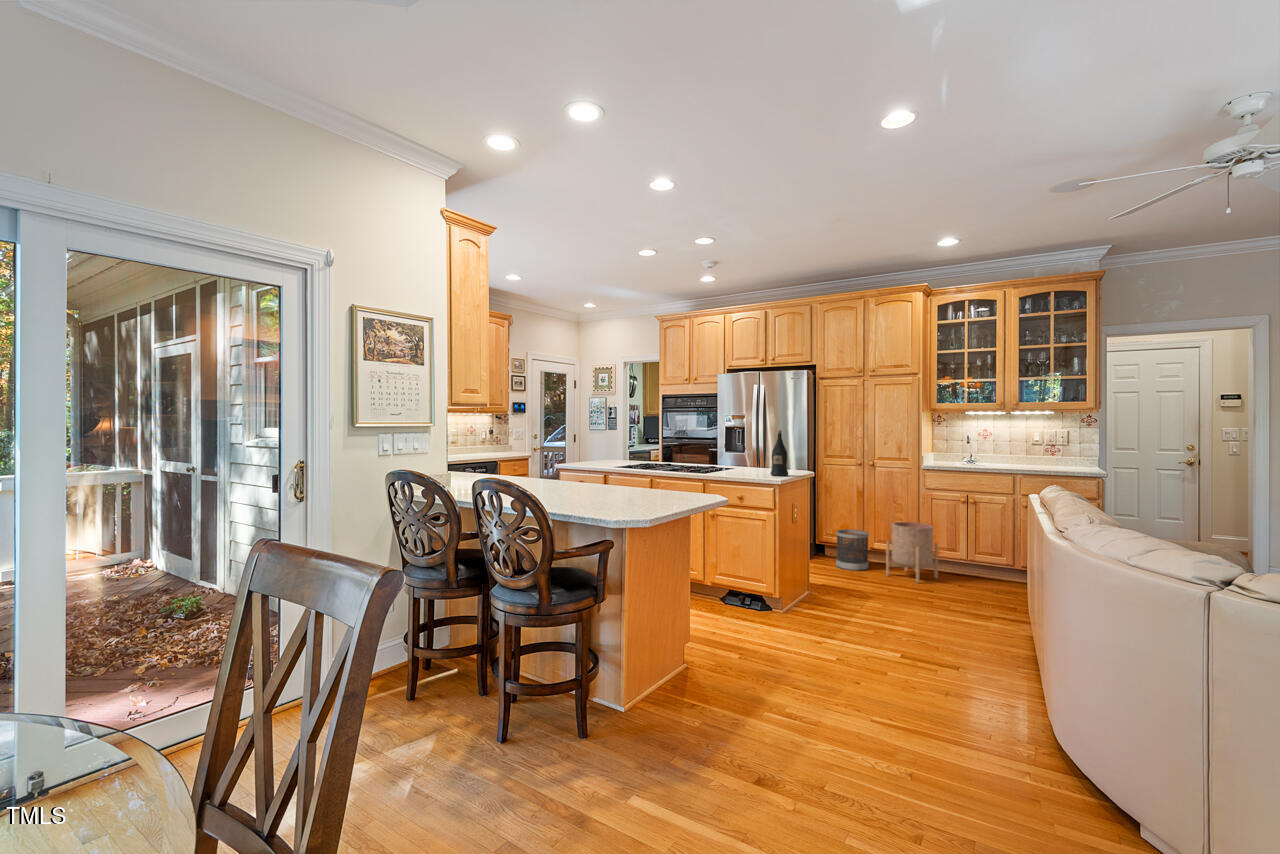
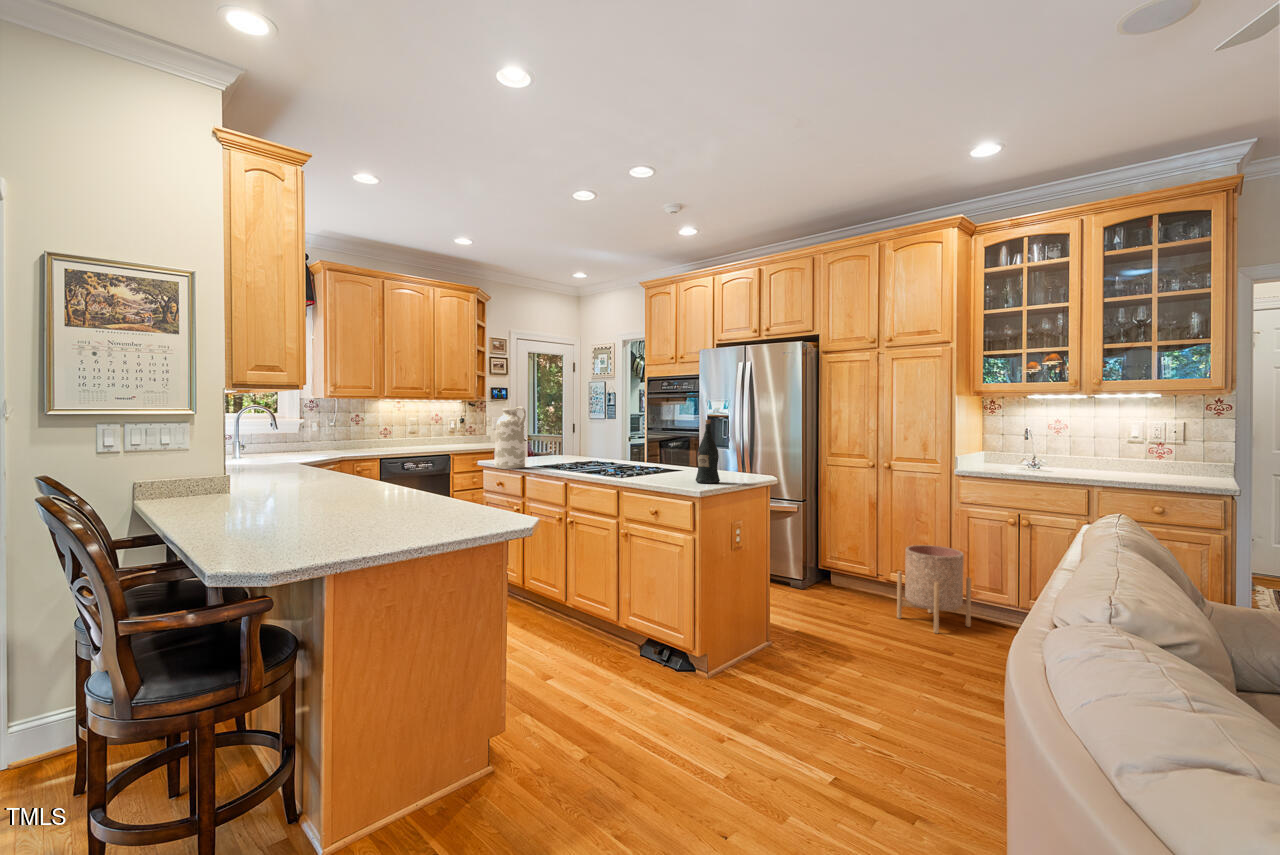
vase: none [584,419,610,469] -> present [495,407,526,469]
wastebasket: present [836,529,869,571] -> none [836,551,880,608]

